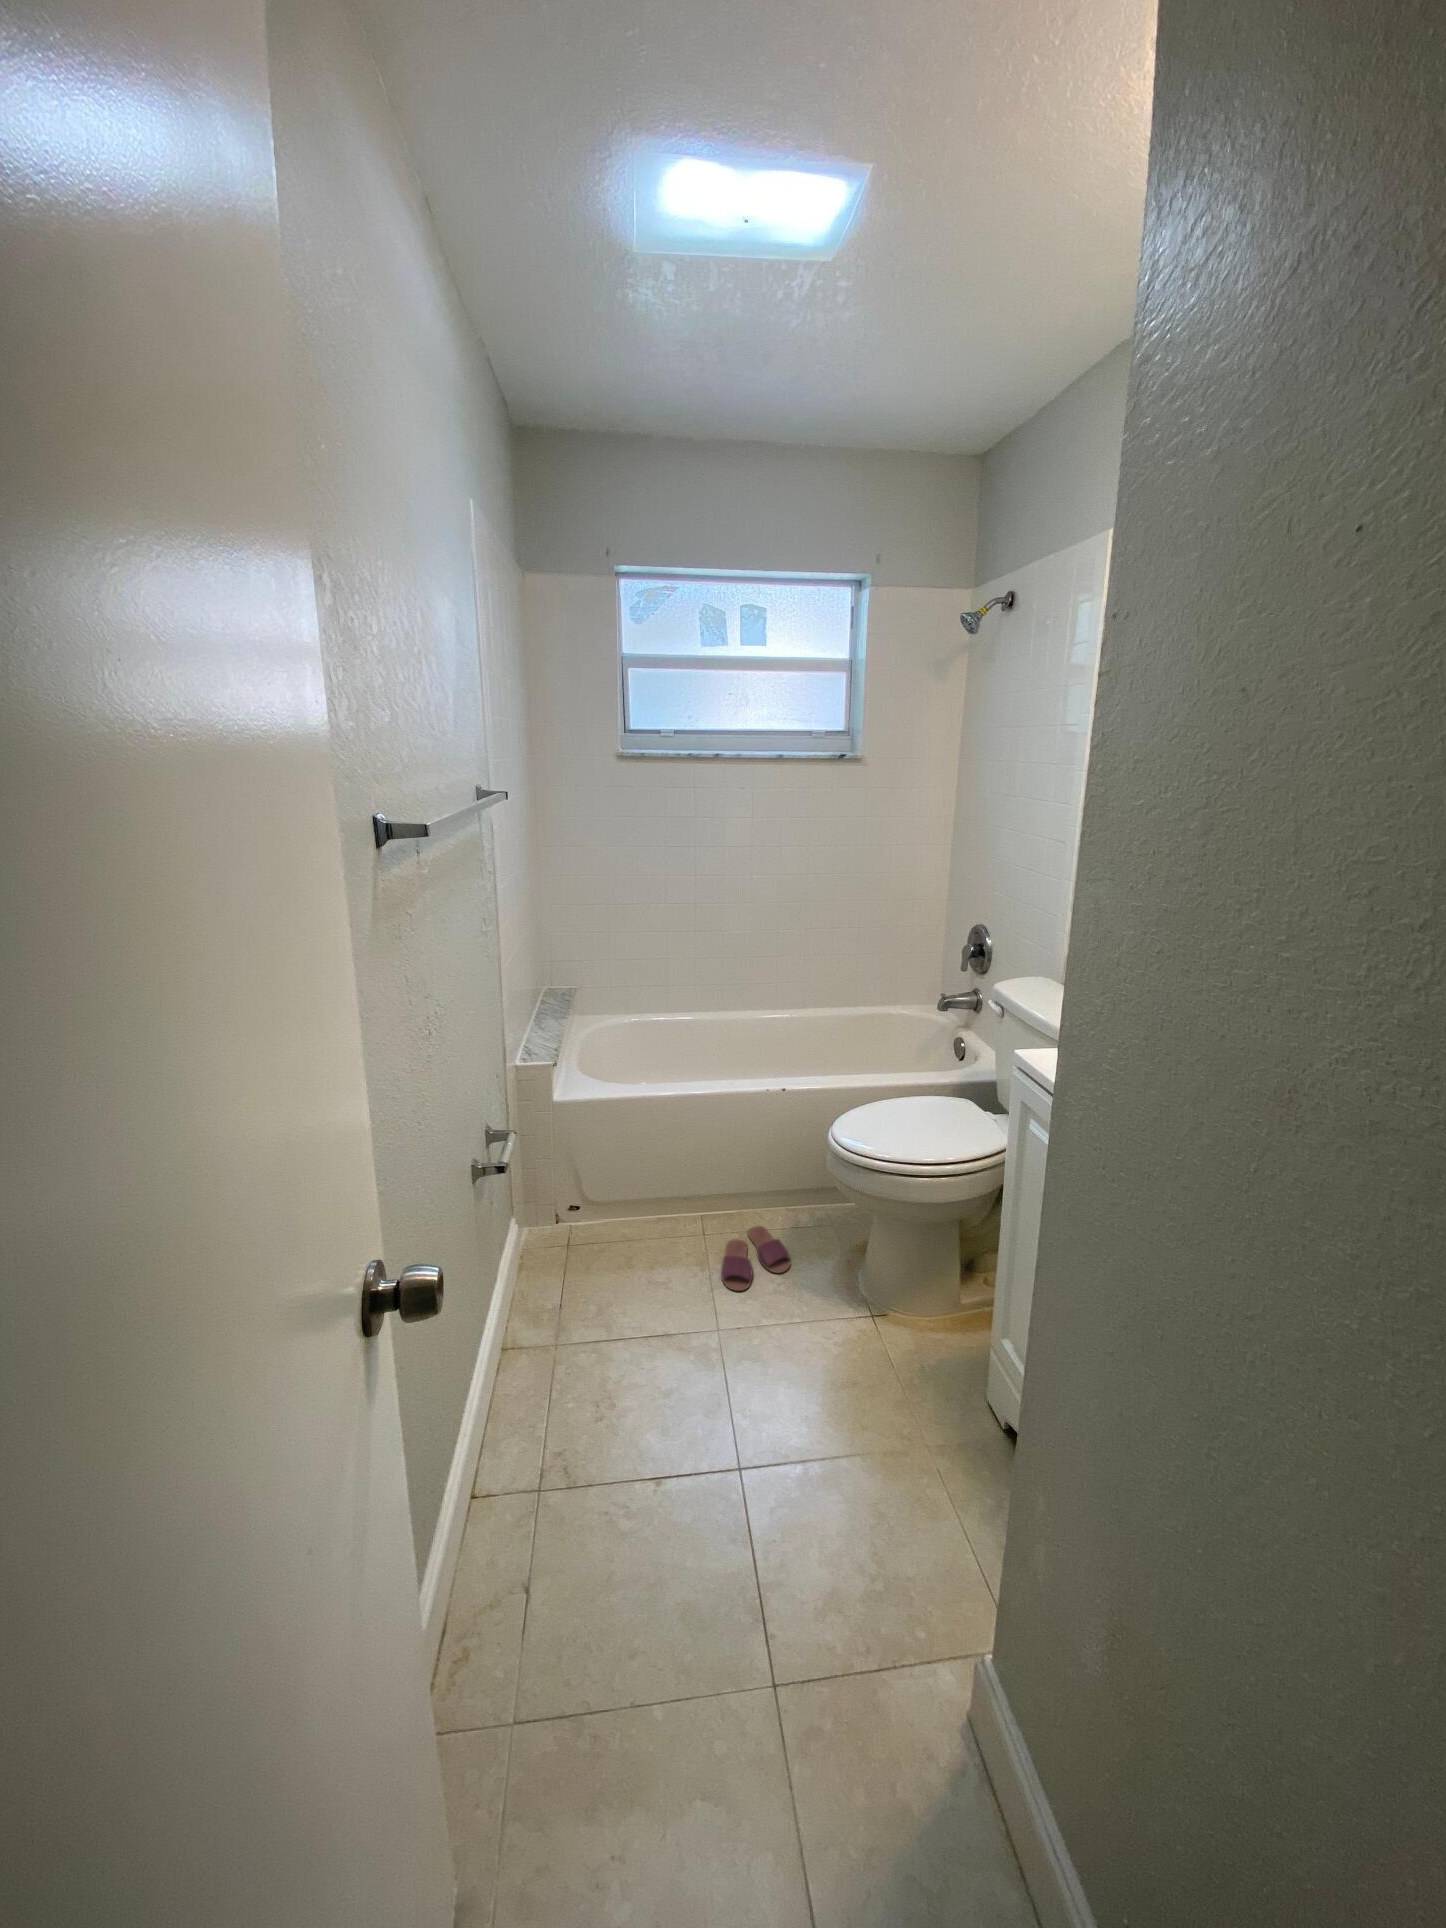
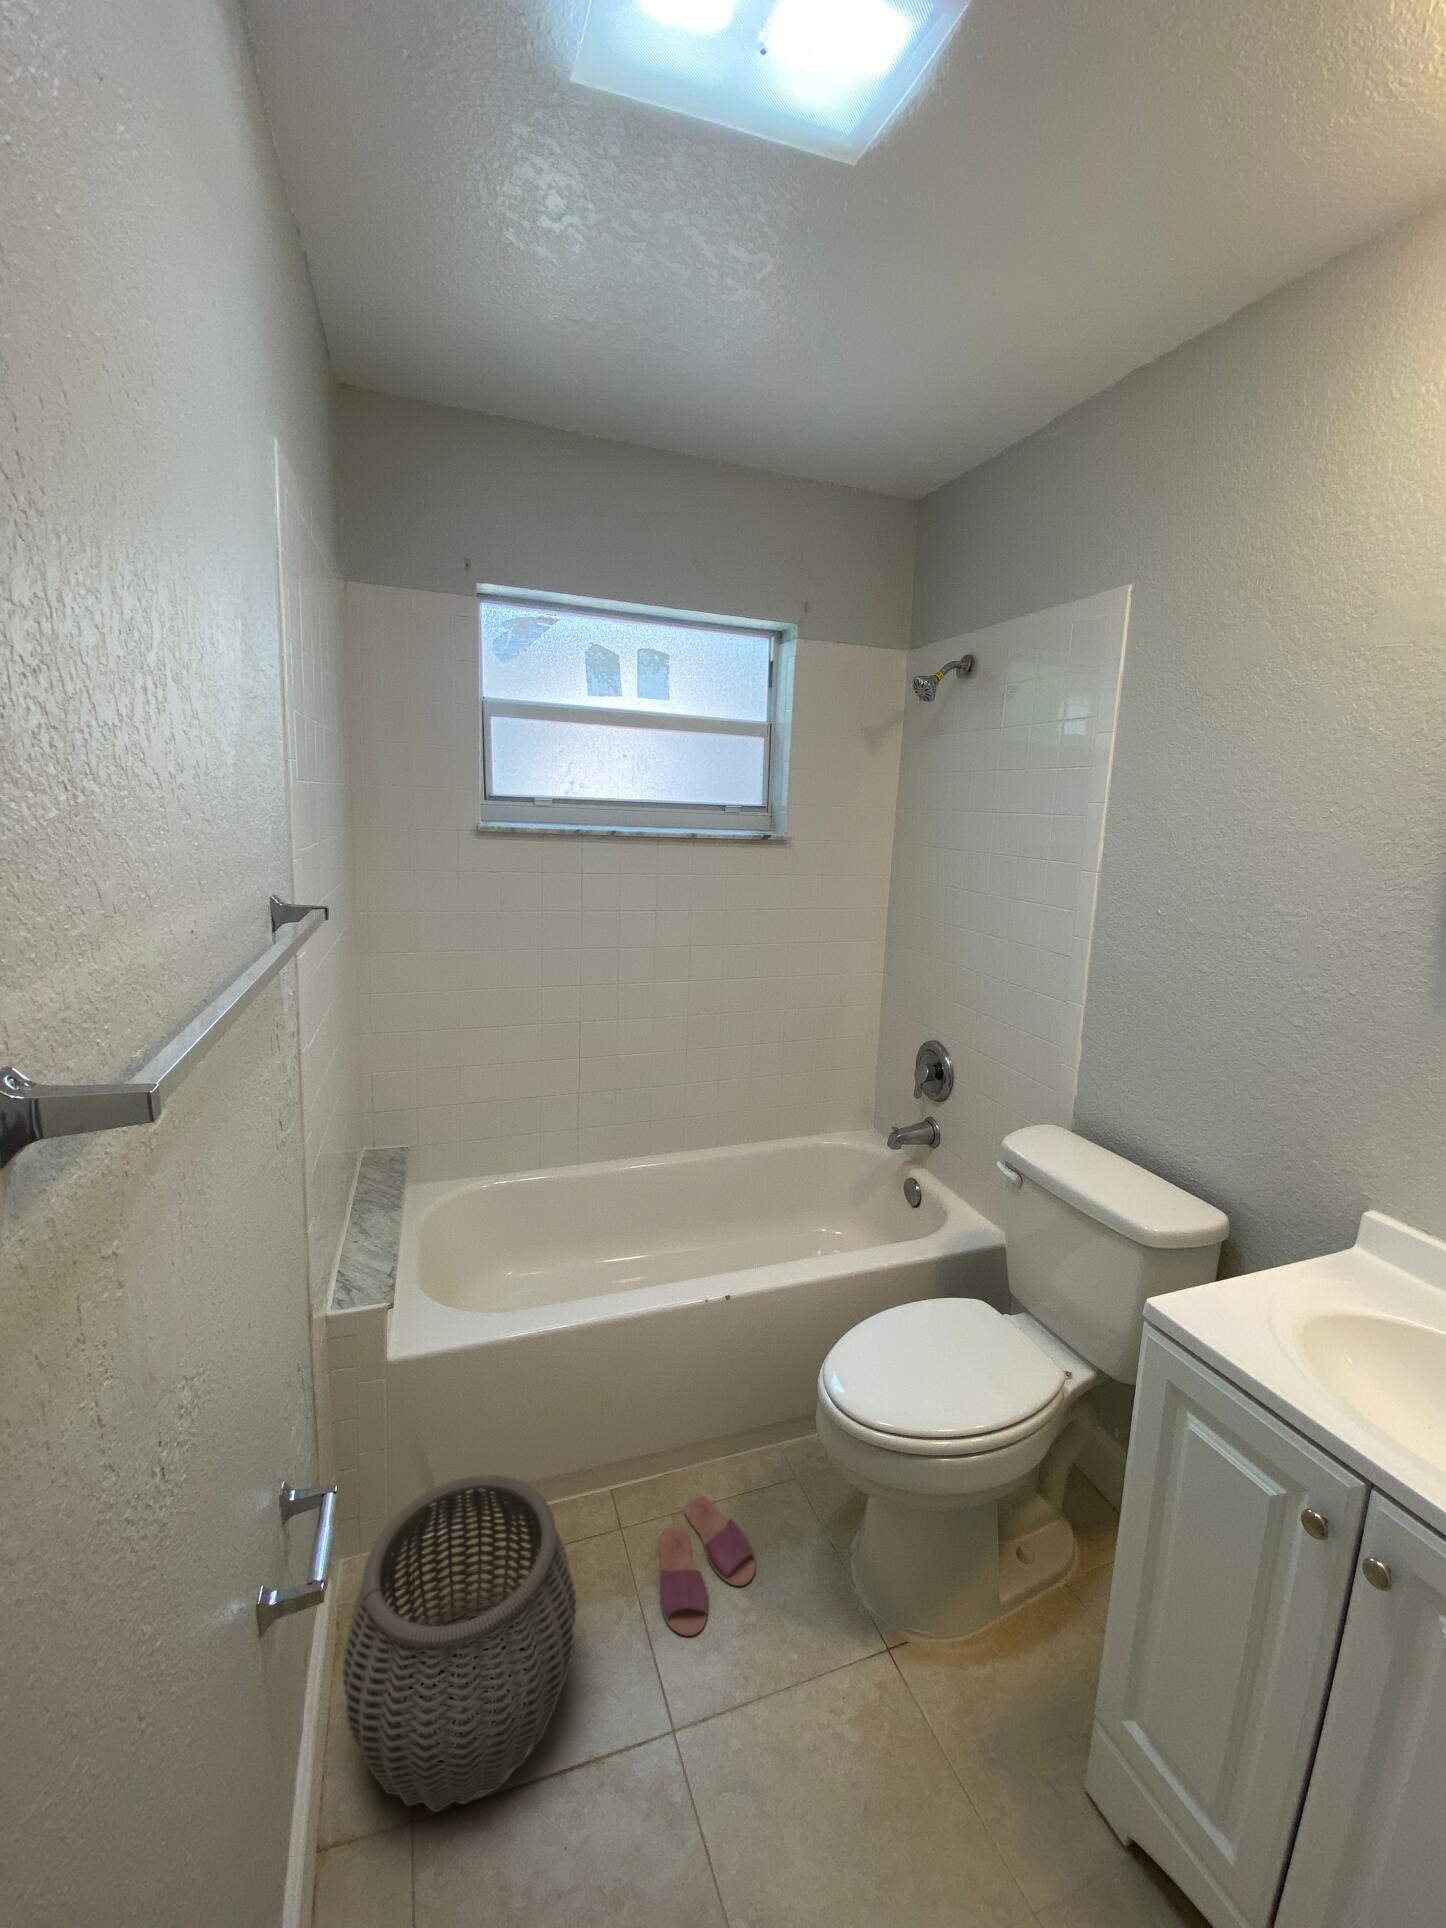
woven basket: none [520,1169,660,1338] -> present [342,1475,577,1812]

